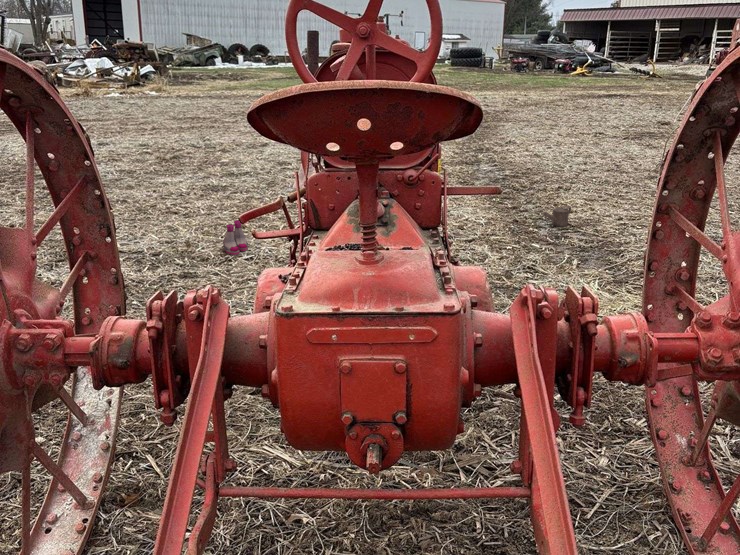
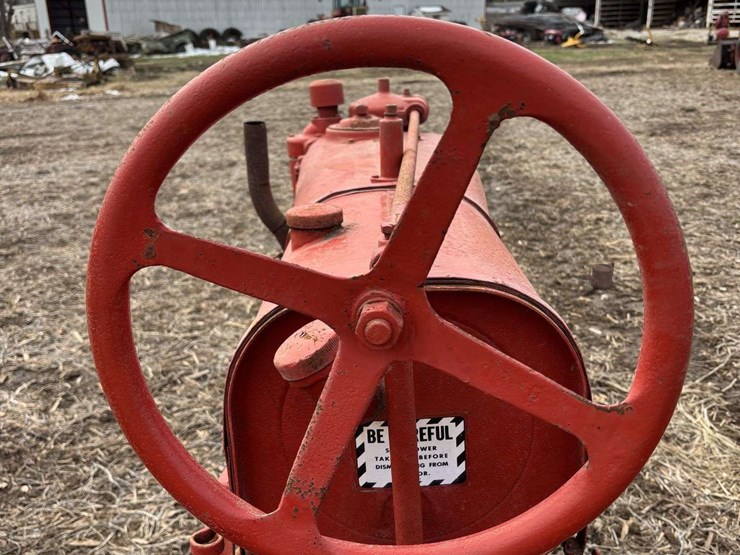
boots: present [223,220,248,255] -> none [168,316,201,366]

